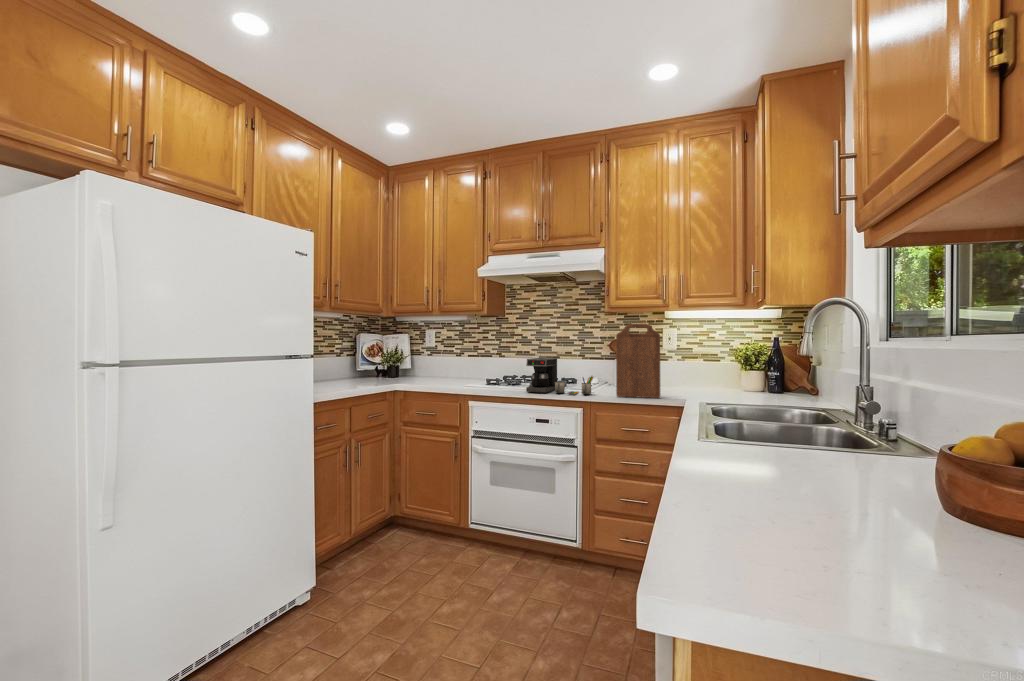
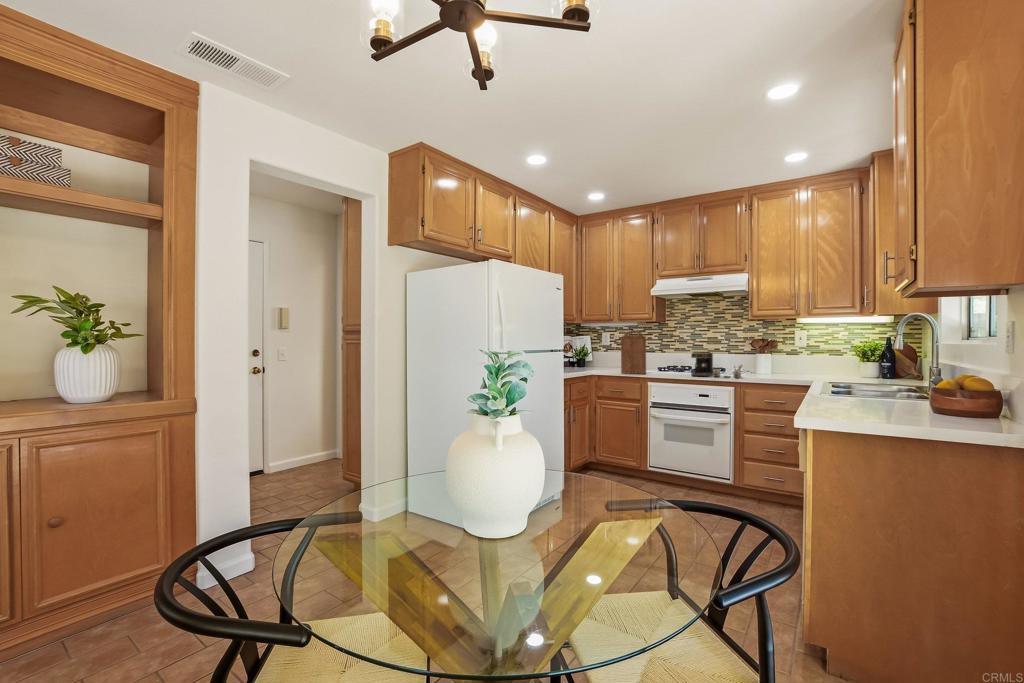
cutting board: present [616,324,660,398] -> present [621,331,646,374]

